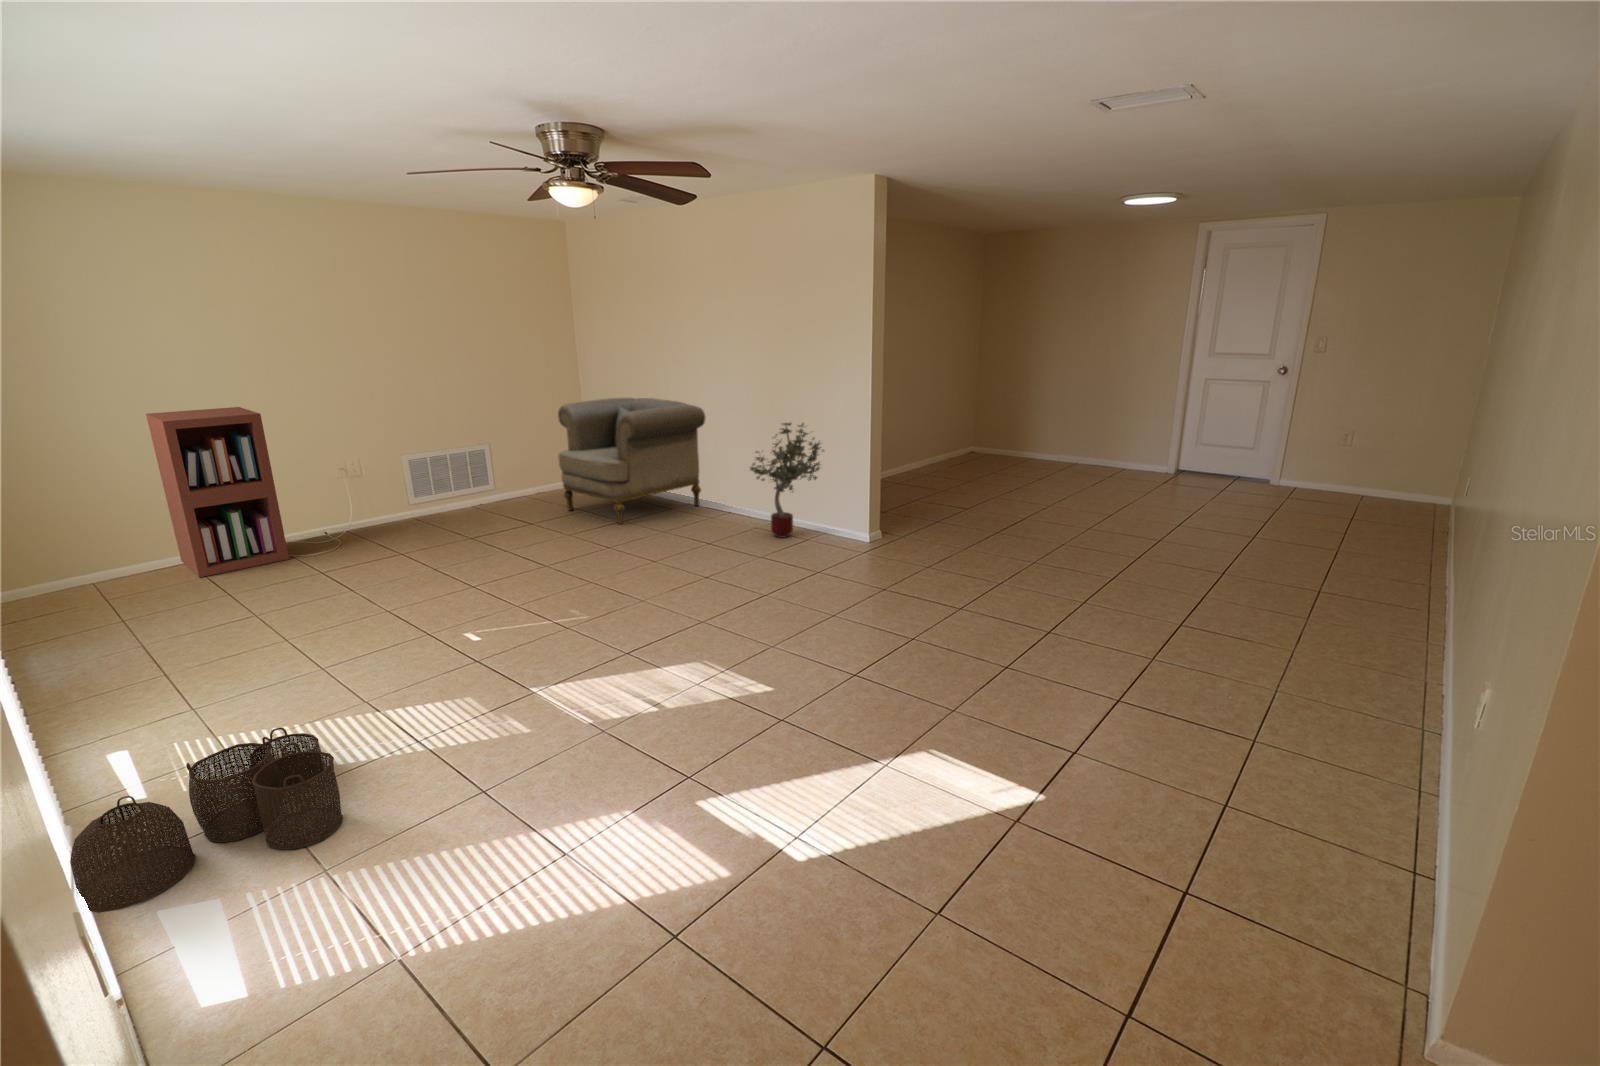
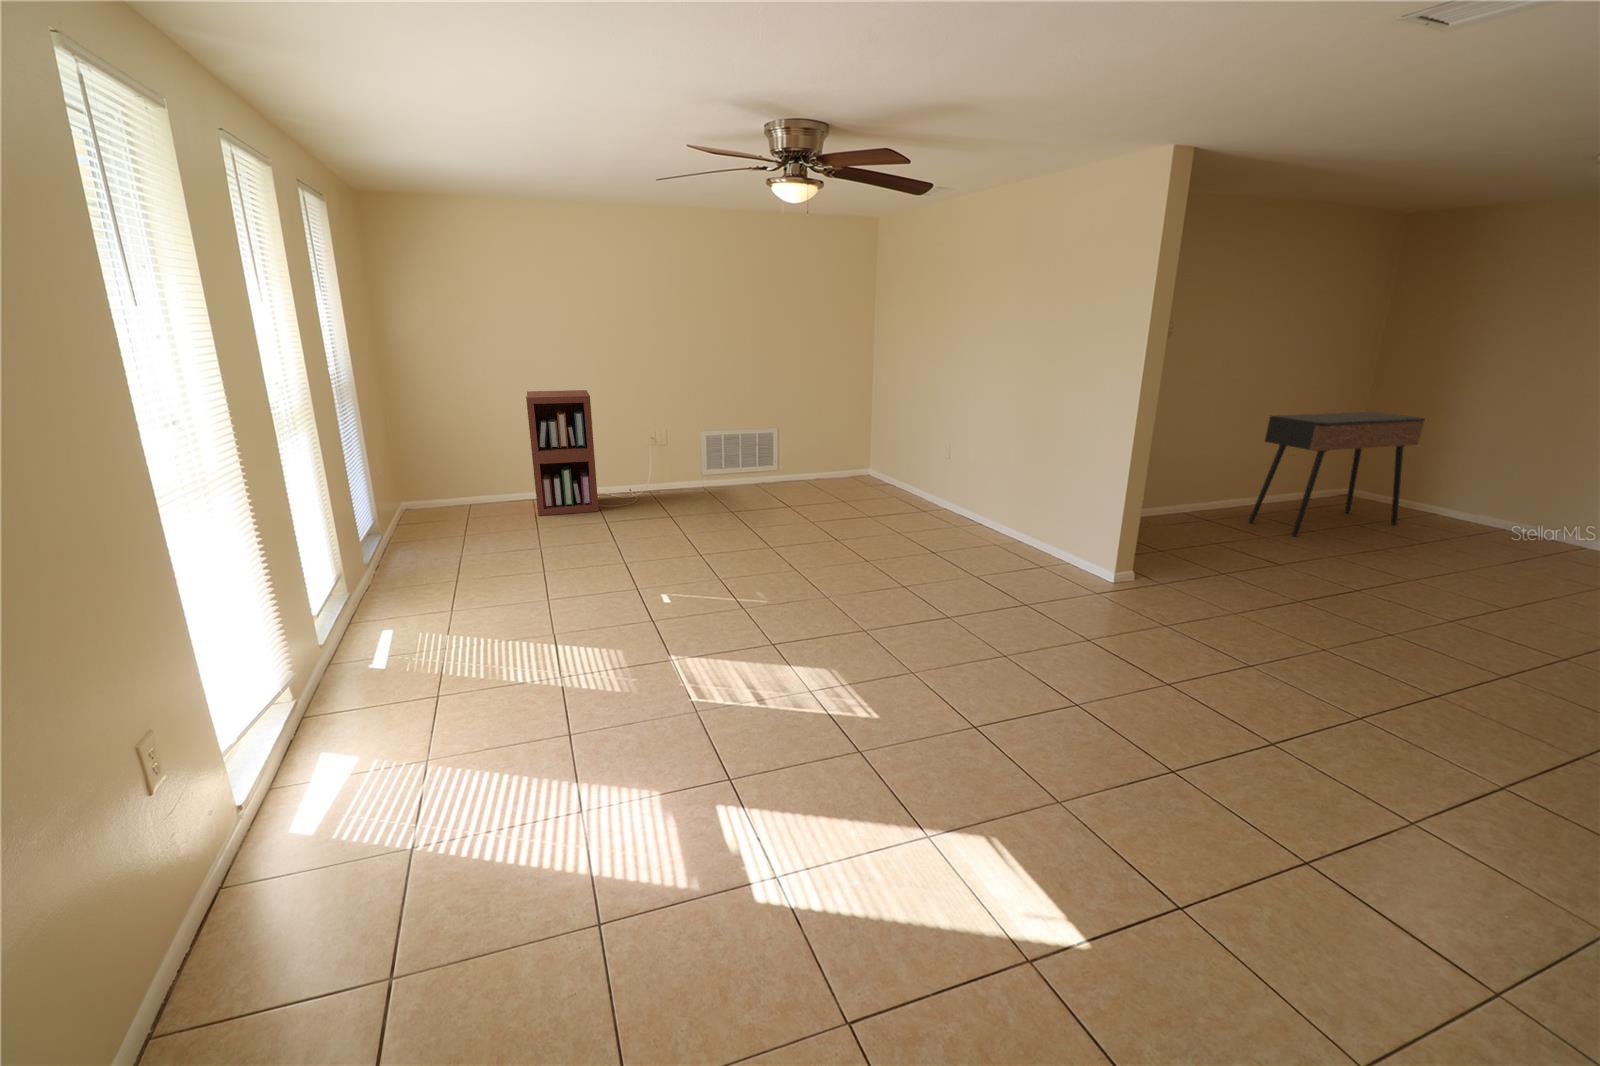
console table: none [941,382,1039,486] -> present [1249,412,1425,536]
armchair: present [558,398,705,524] -> none [819,402,958,521]
potted tree: present [750,423,824,538] -> none [983,438,1061,559]
woven basket: present [70,728,343,913] -> none [298,639,494,743]

